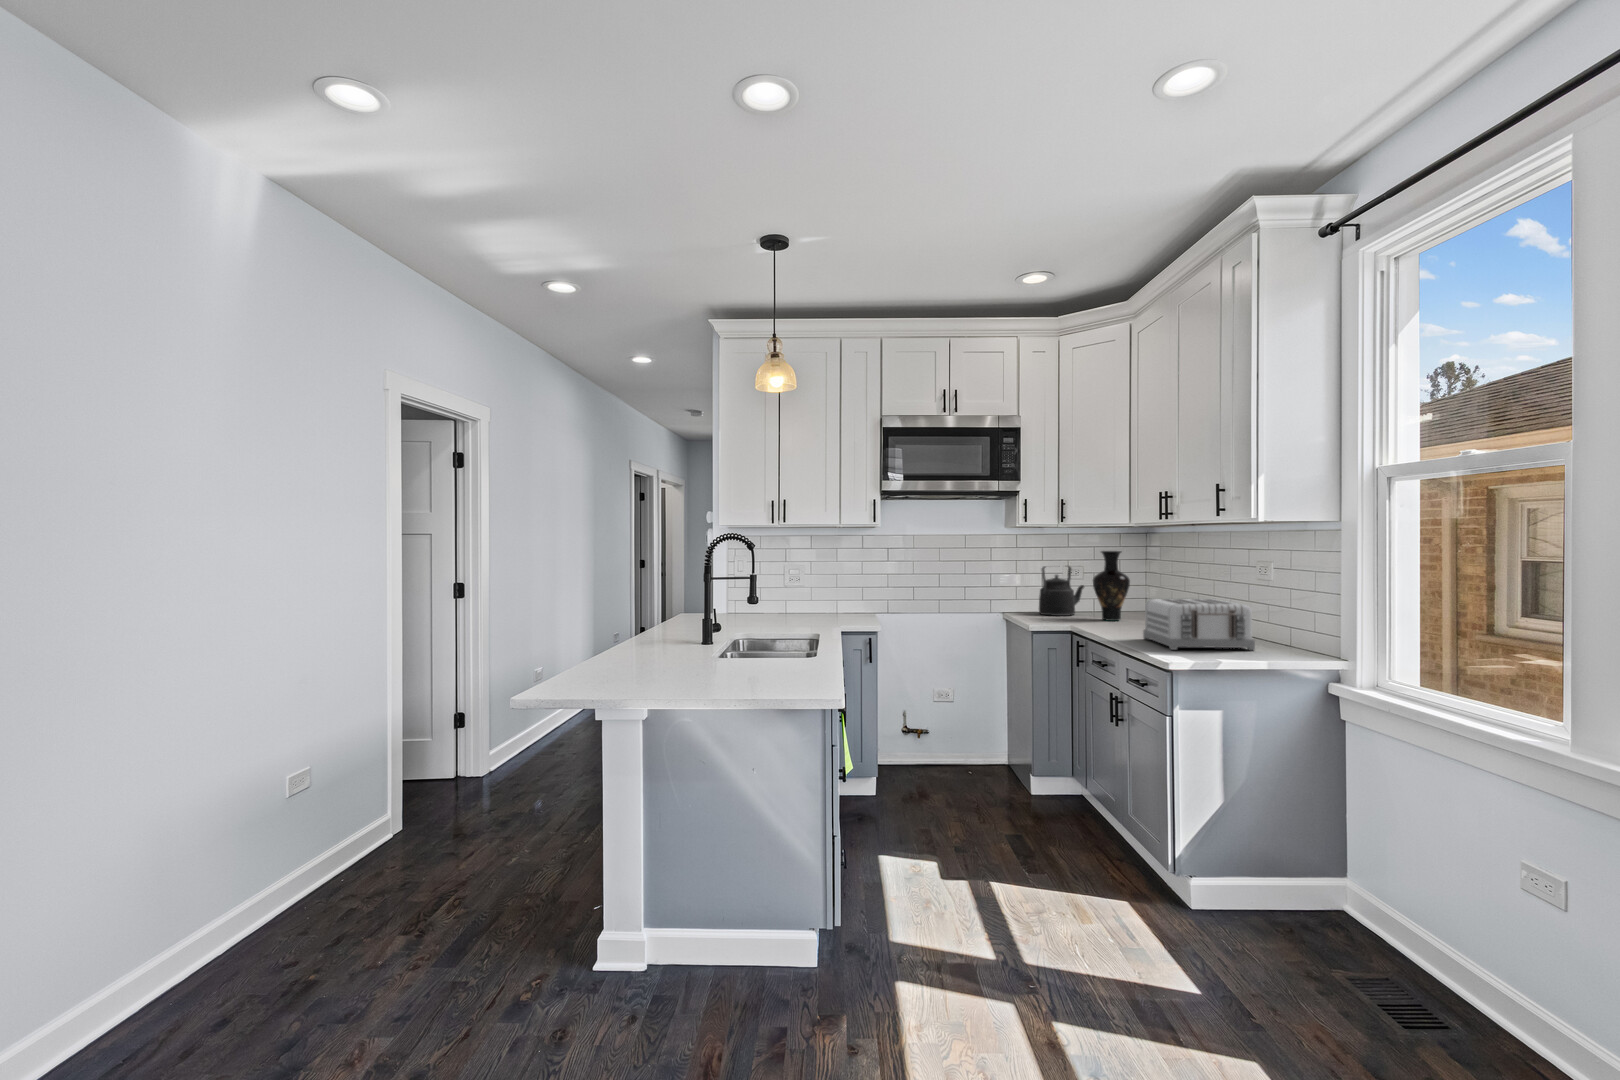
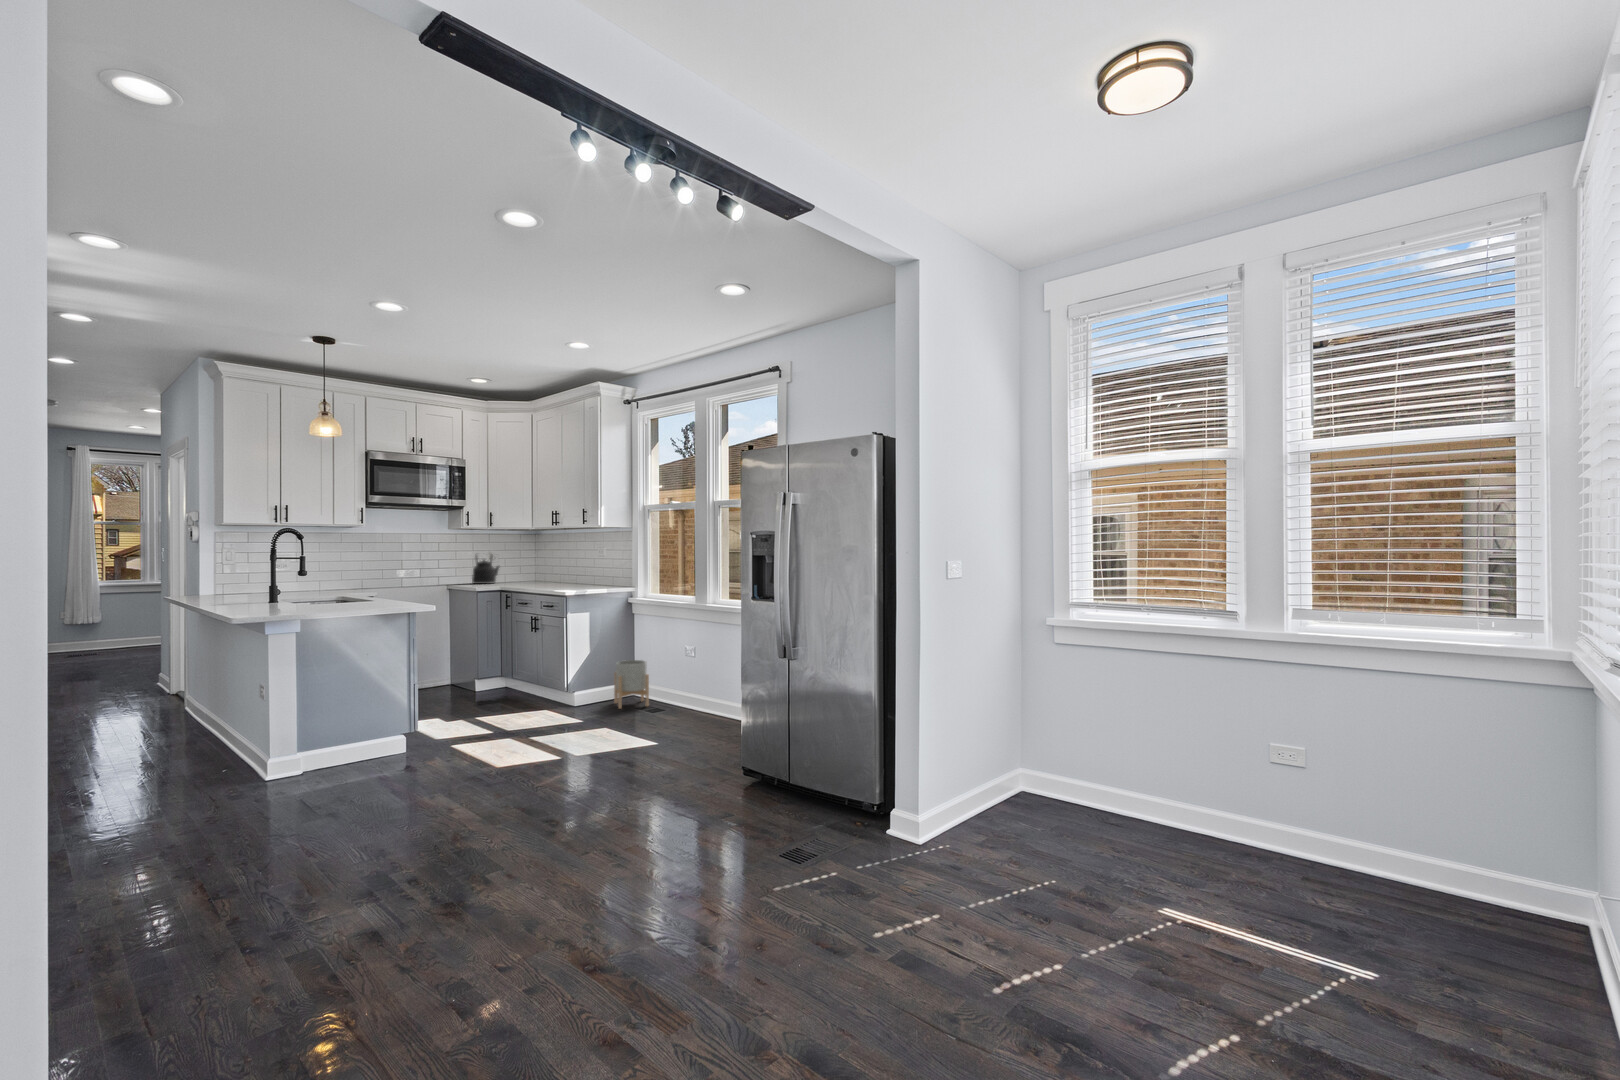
vase: present [1093,551,1130,621] -> none [509,544,531,584]
toaster: present [1143,599,1255,650] -> none [545,566,599,590]
planter: none [1290,830,1386,969] -> present [614,660,649,709]

